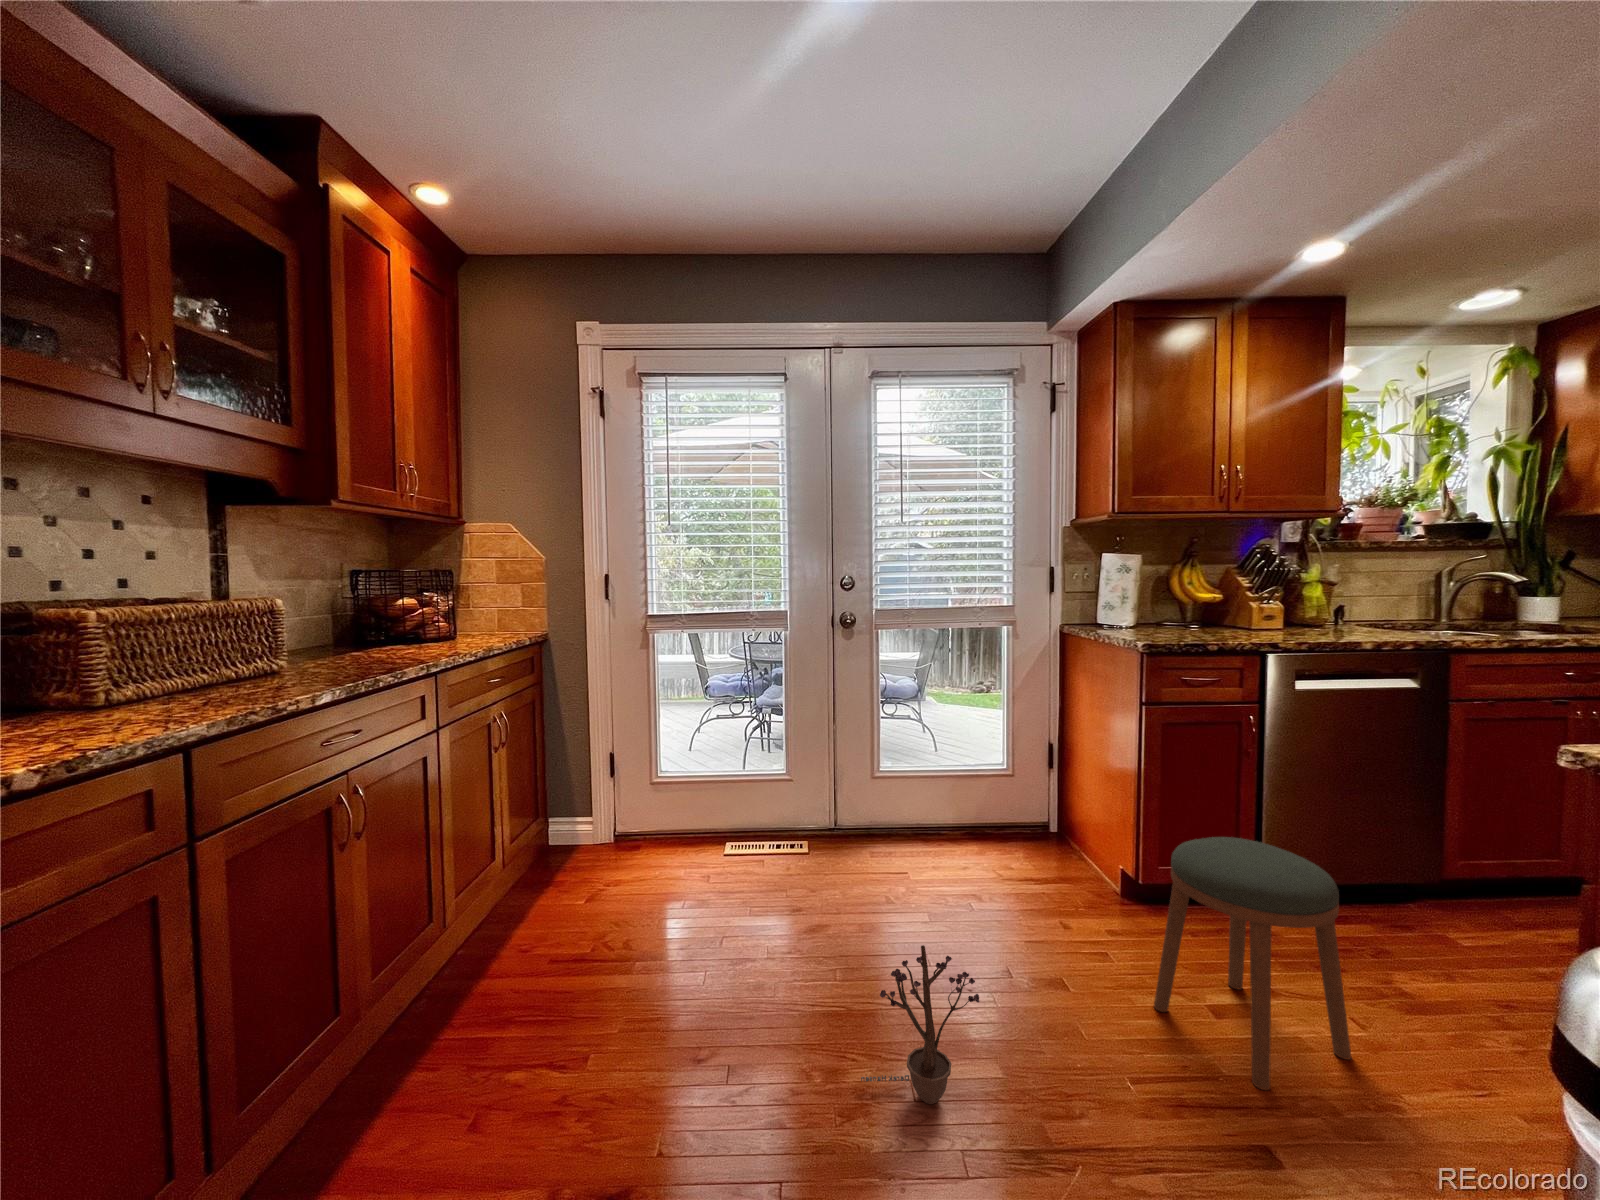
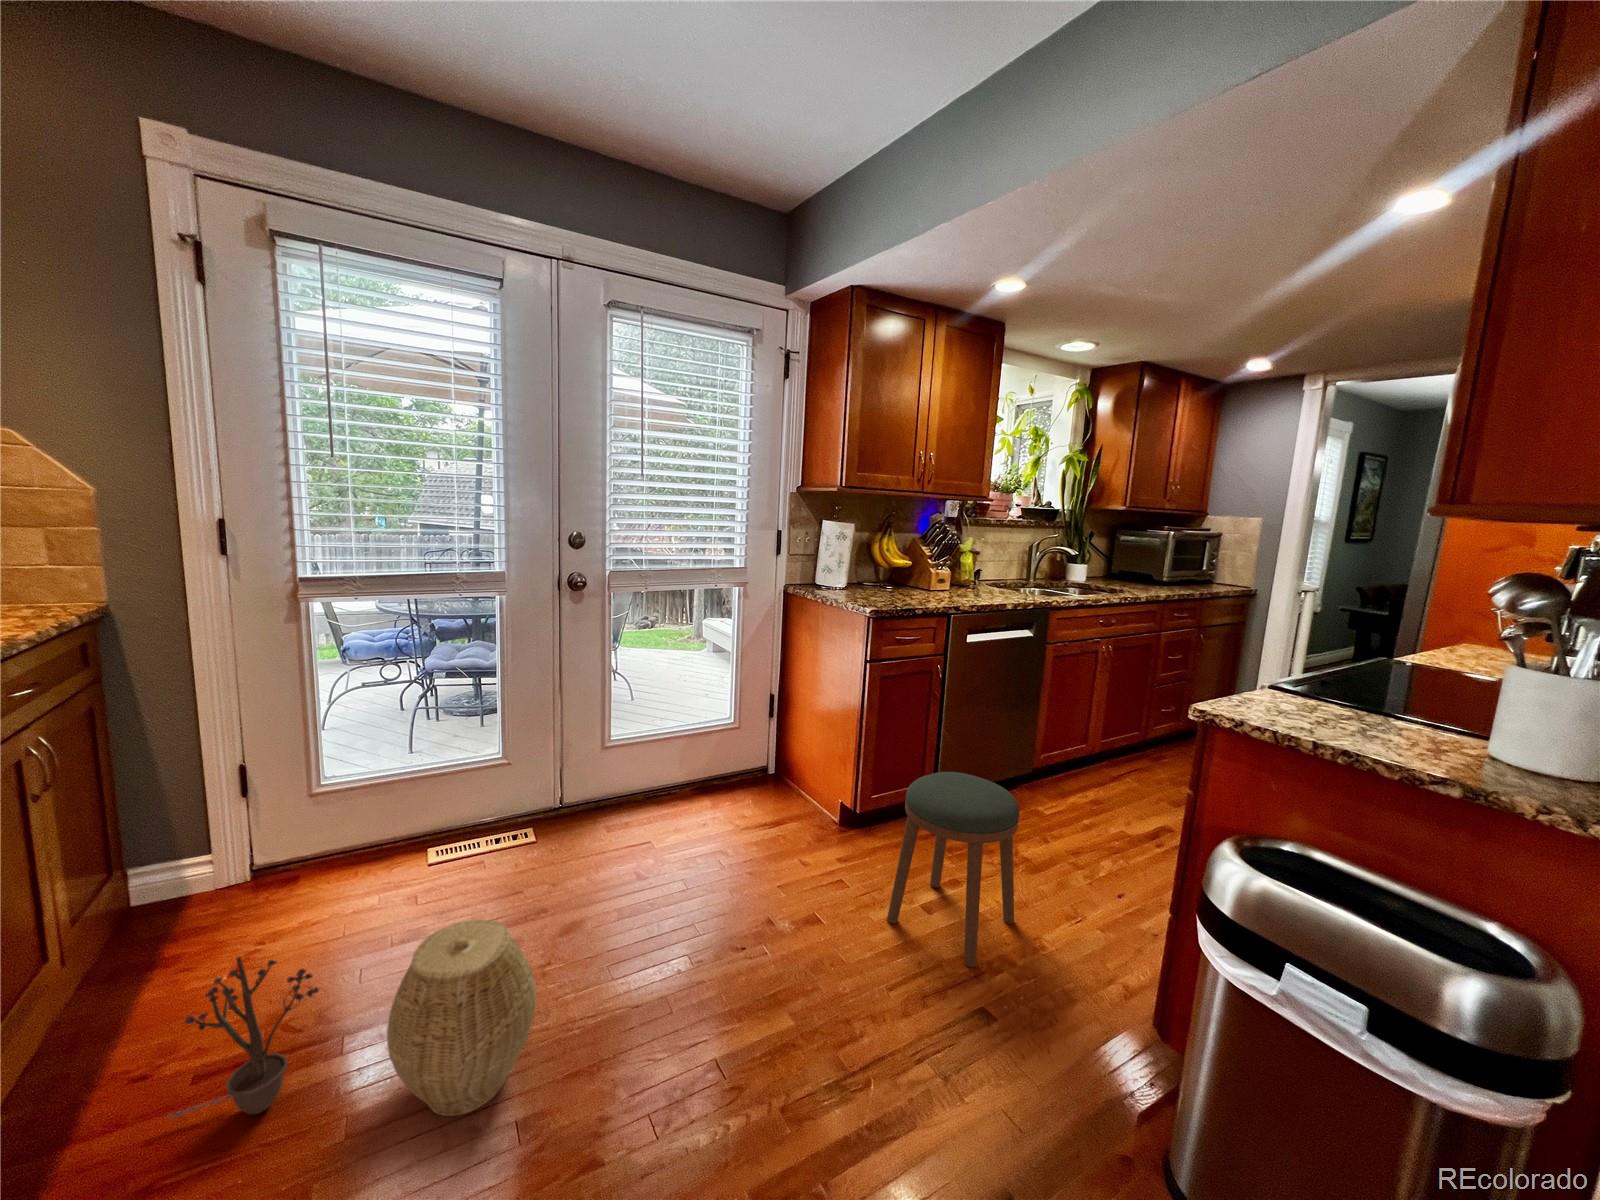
woven basket: none [653,881,762,1043] -> present [387,920,536,1116]
decorative plant: present [861,945,979,1104] -> present [167,957,318,1118]

